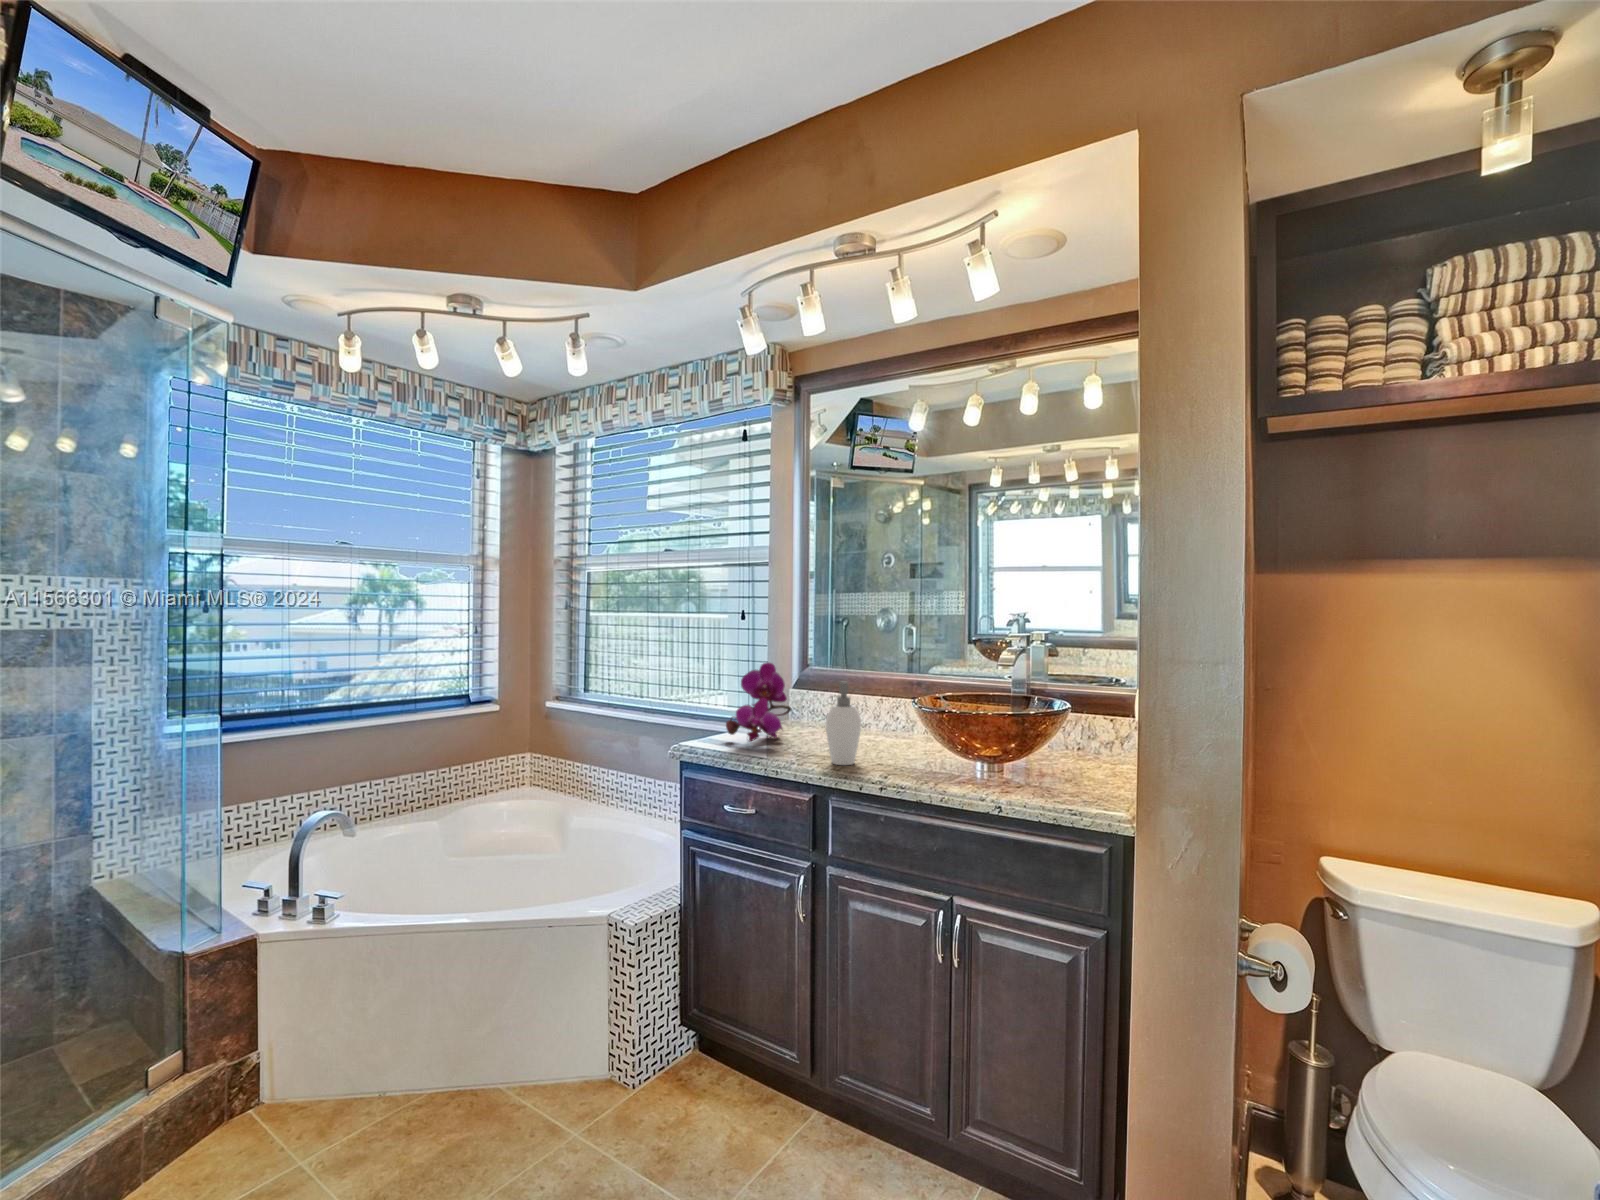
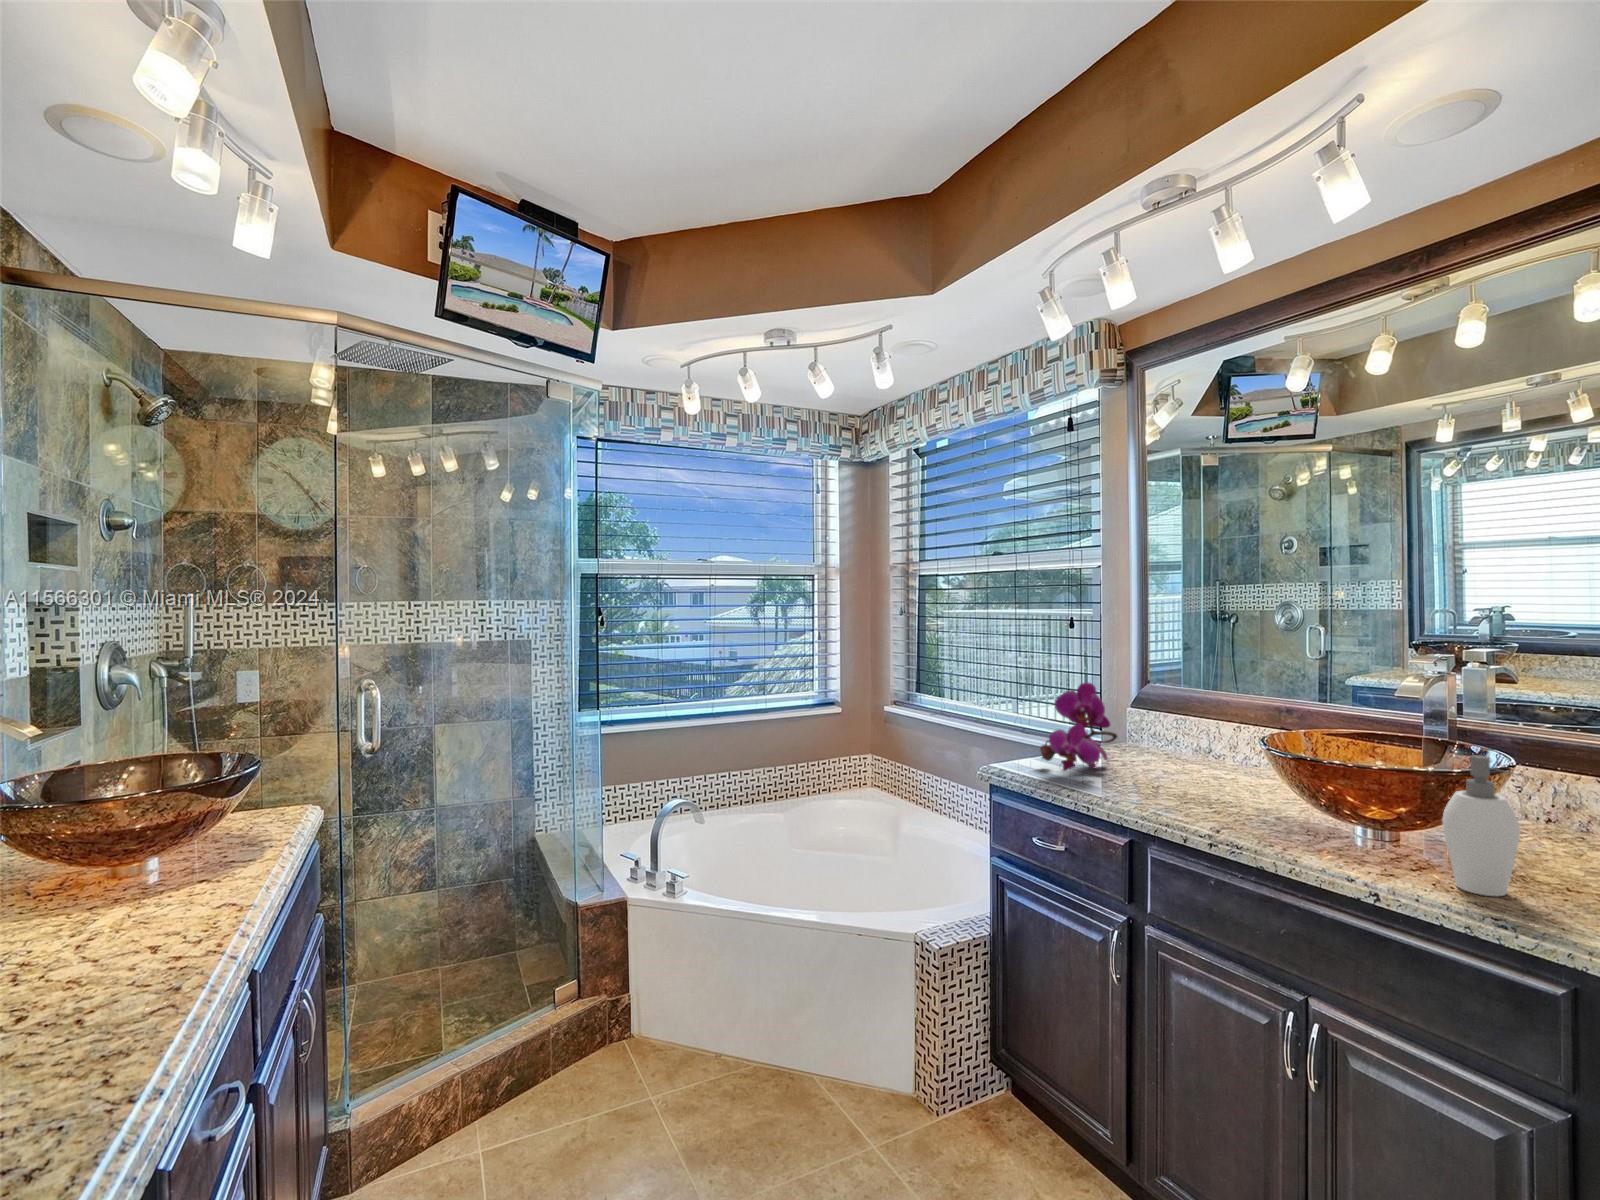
soap dispenser: present [826,682,861,765] -> present [1442,755,1528,896]

